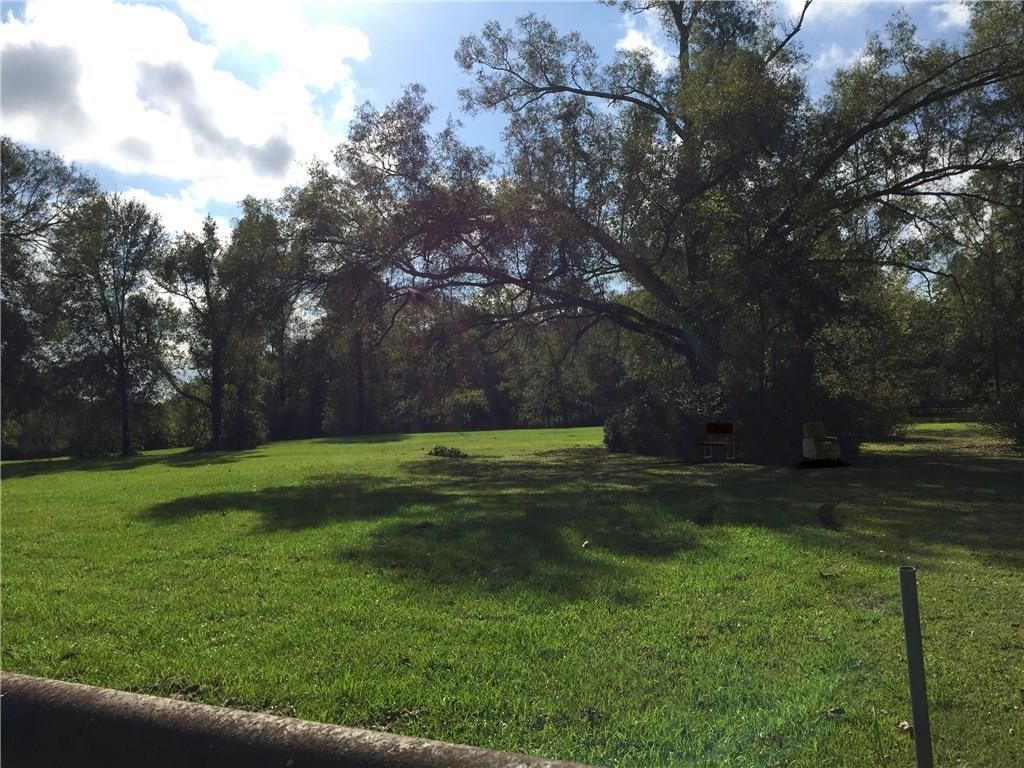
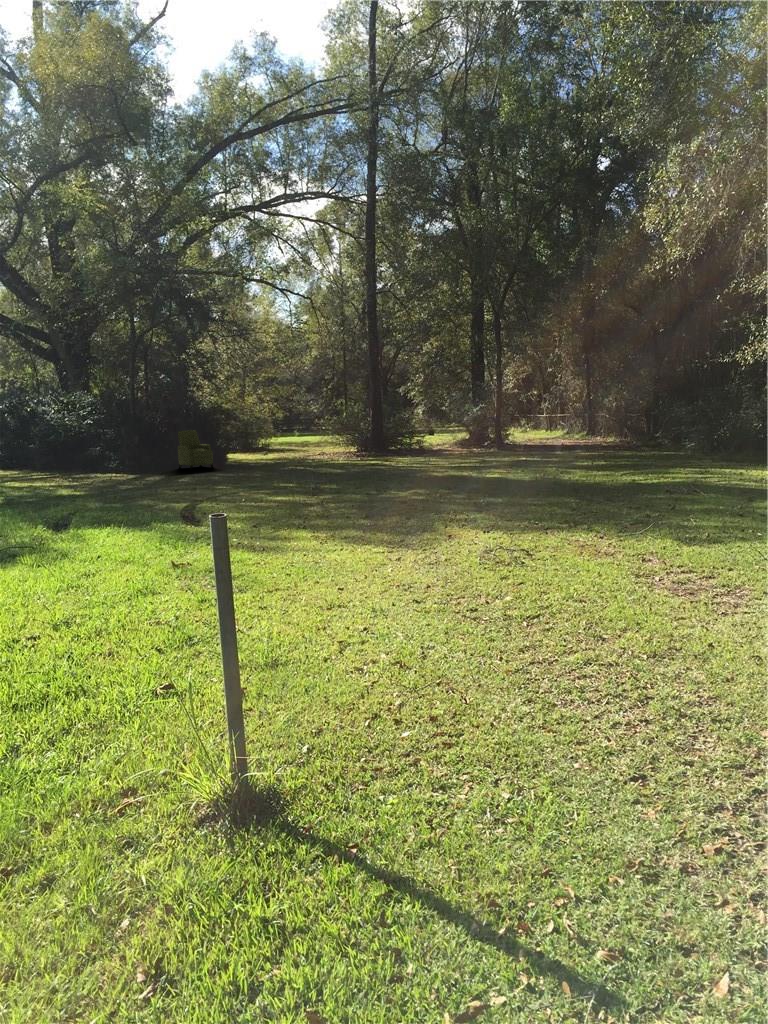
bench: present [698,423,735,460] -> none [66,431,109,471]

